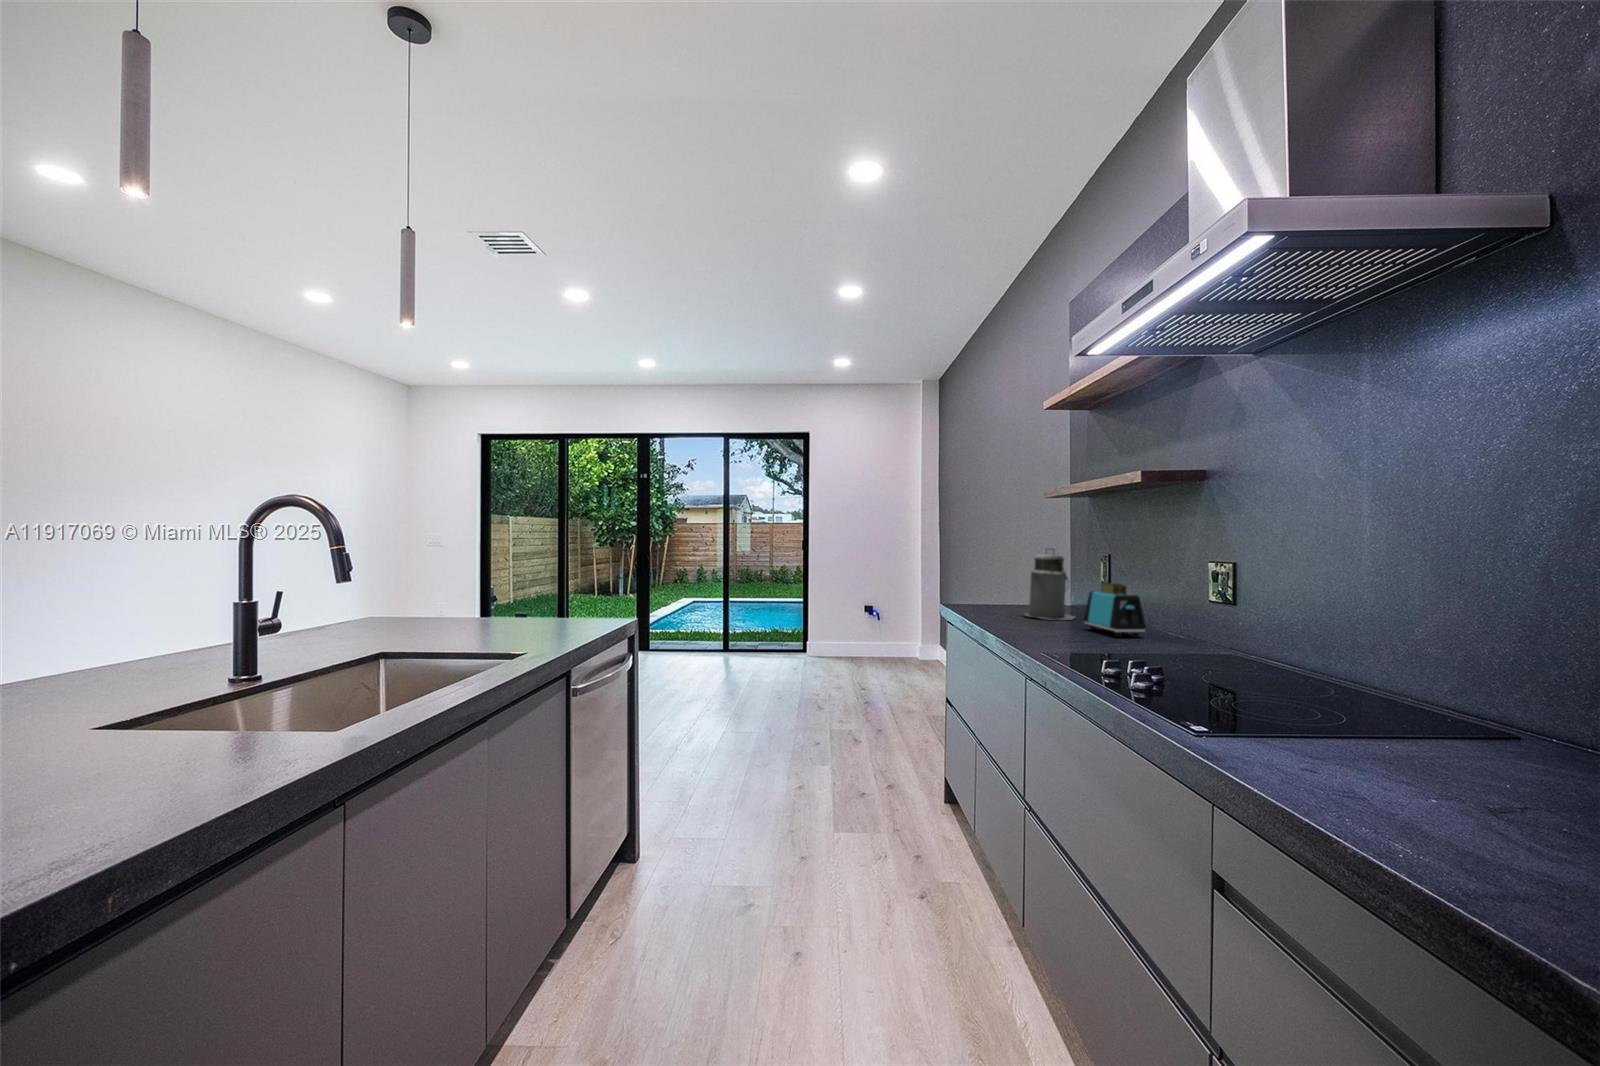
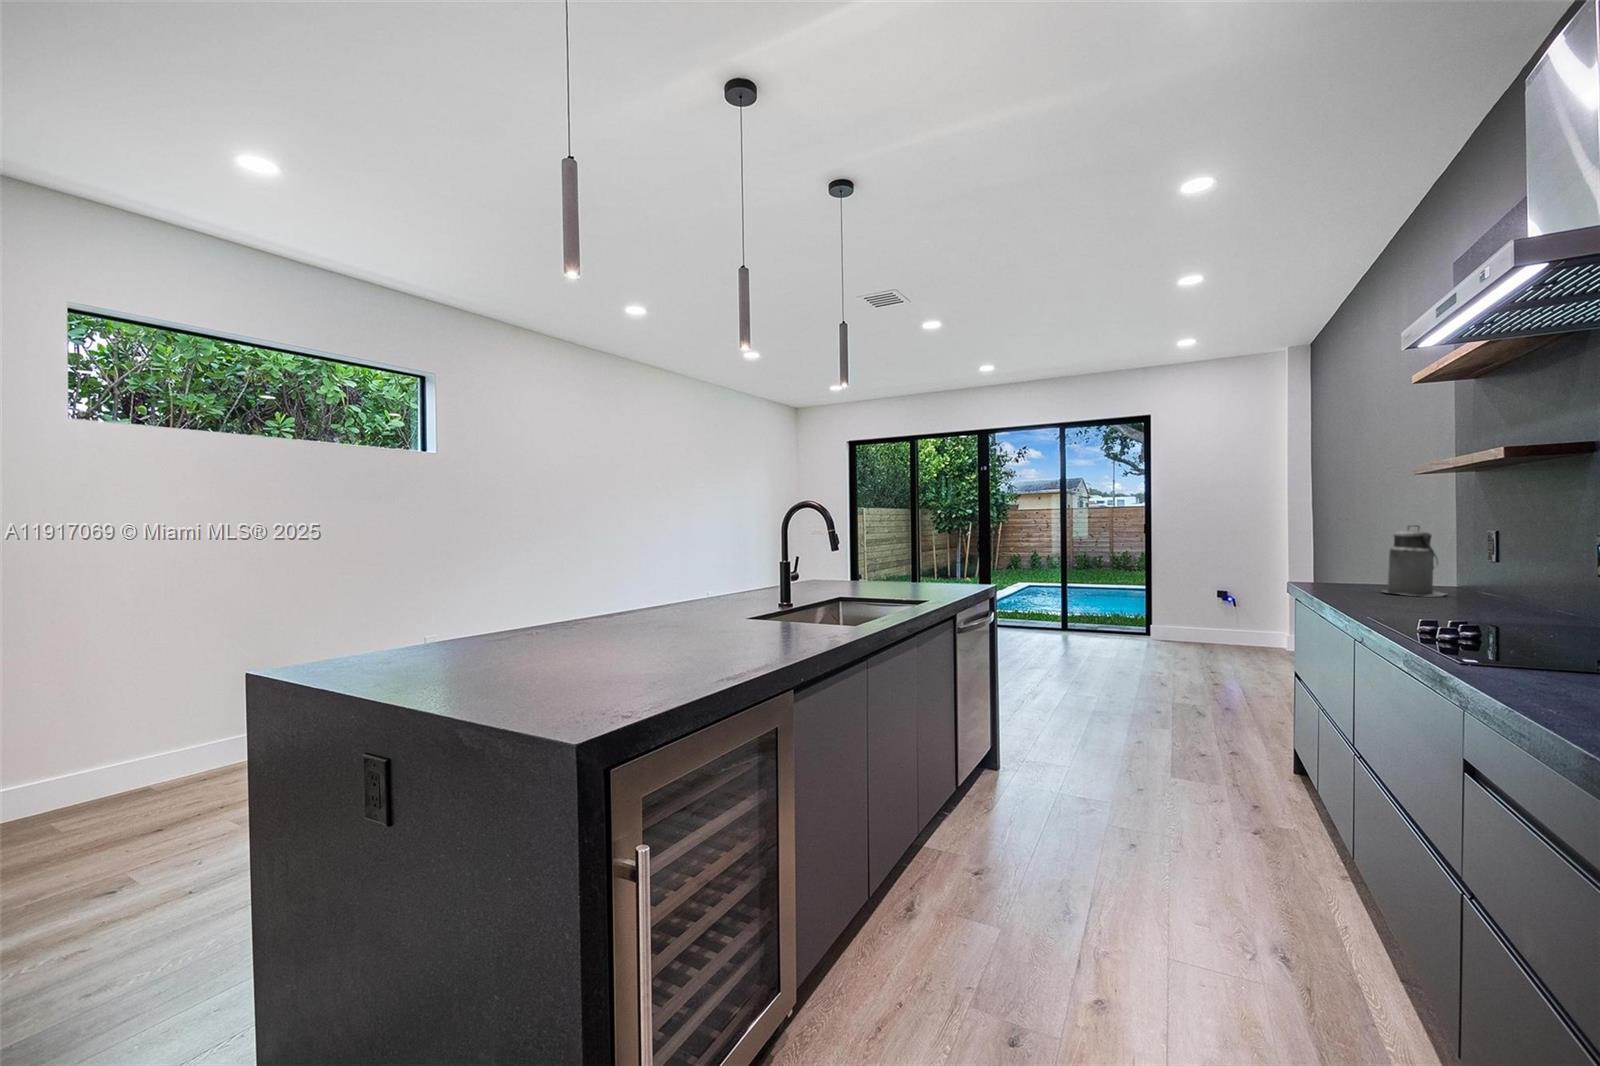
toaster: present [1084,583,1146,637] -> none [1444,558,1517,611]

